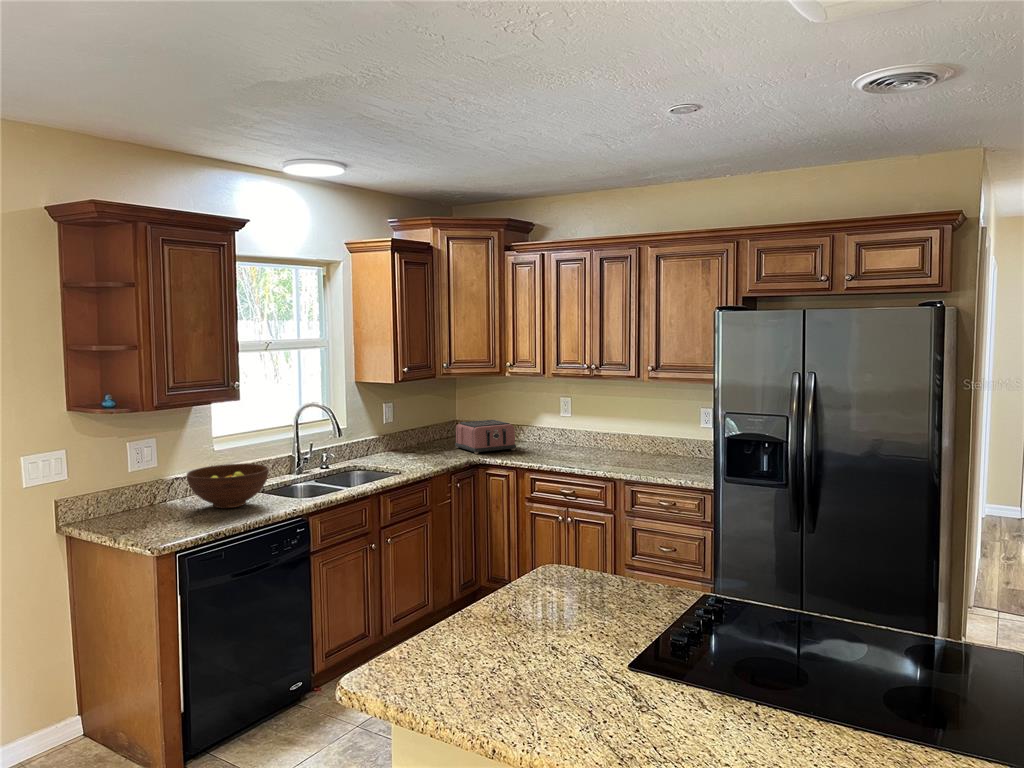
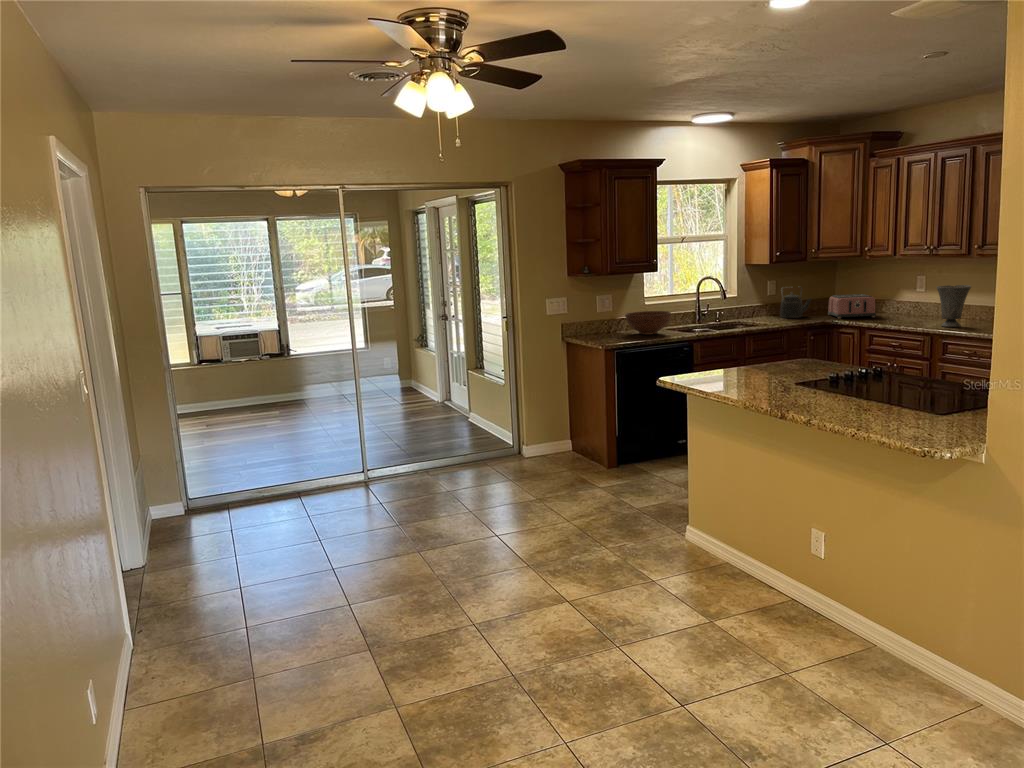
vase: none [597,411,633,464] -> present [937,285,971,327]
kettle: none [400,412,438,456] -> present [780,288,811,318]

